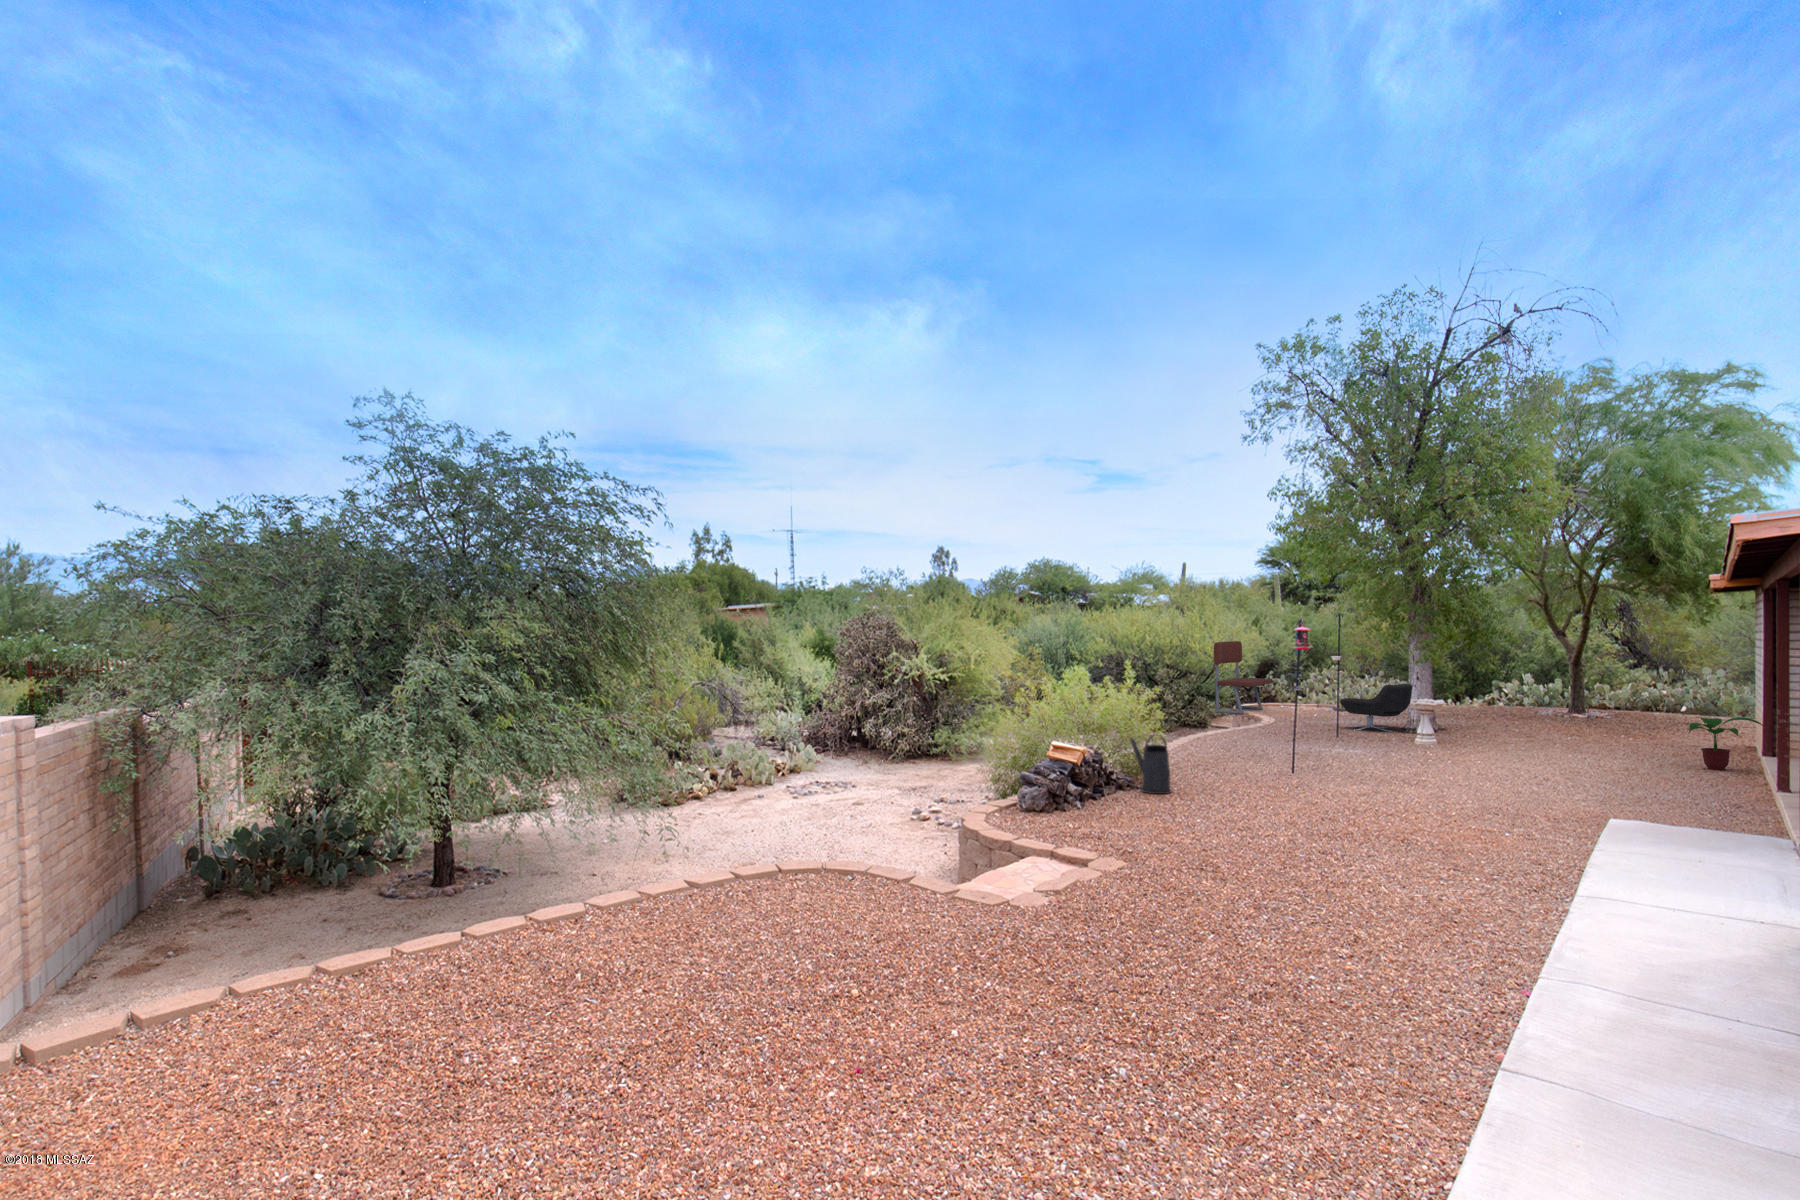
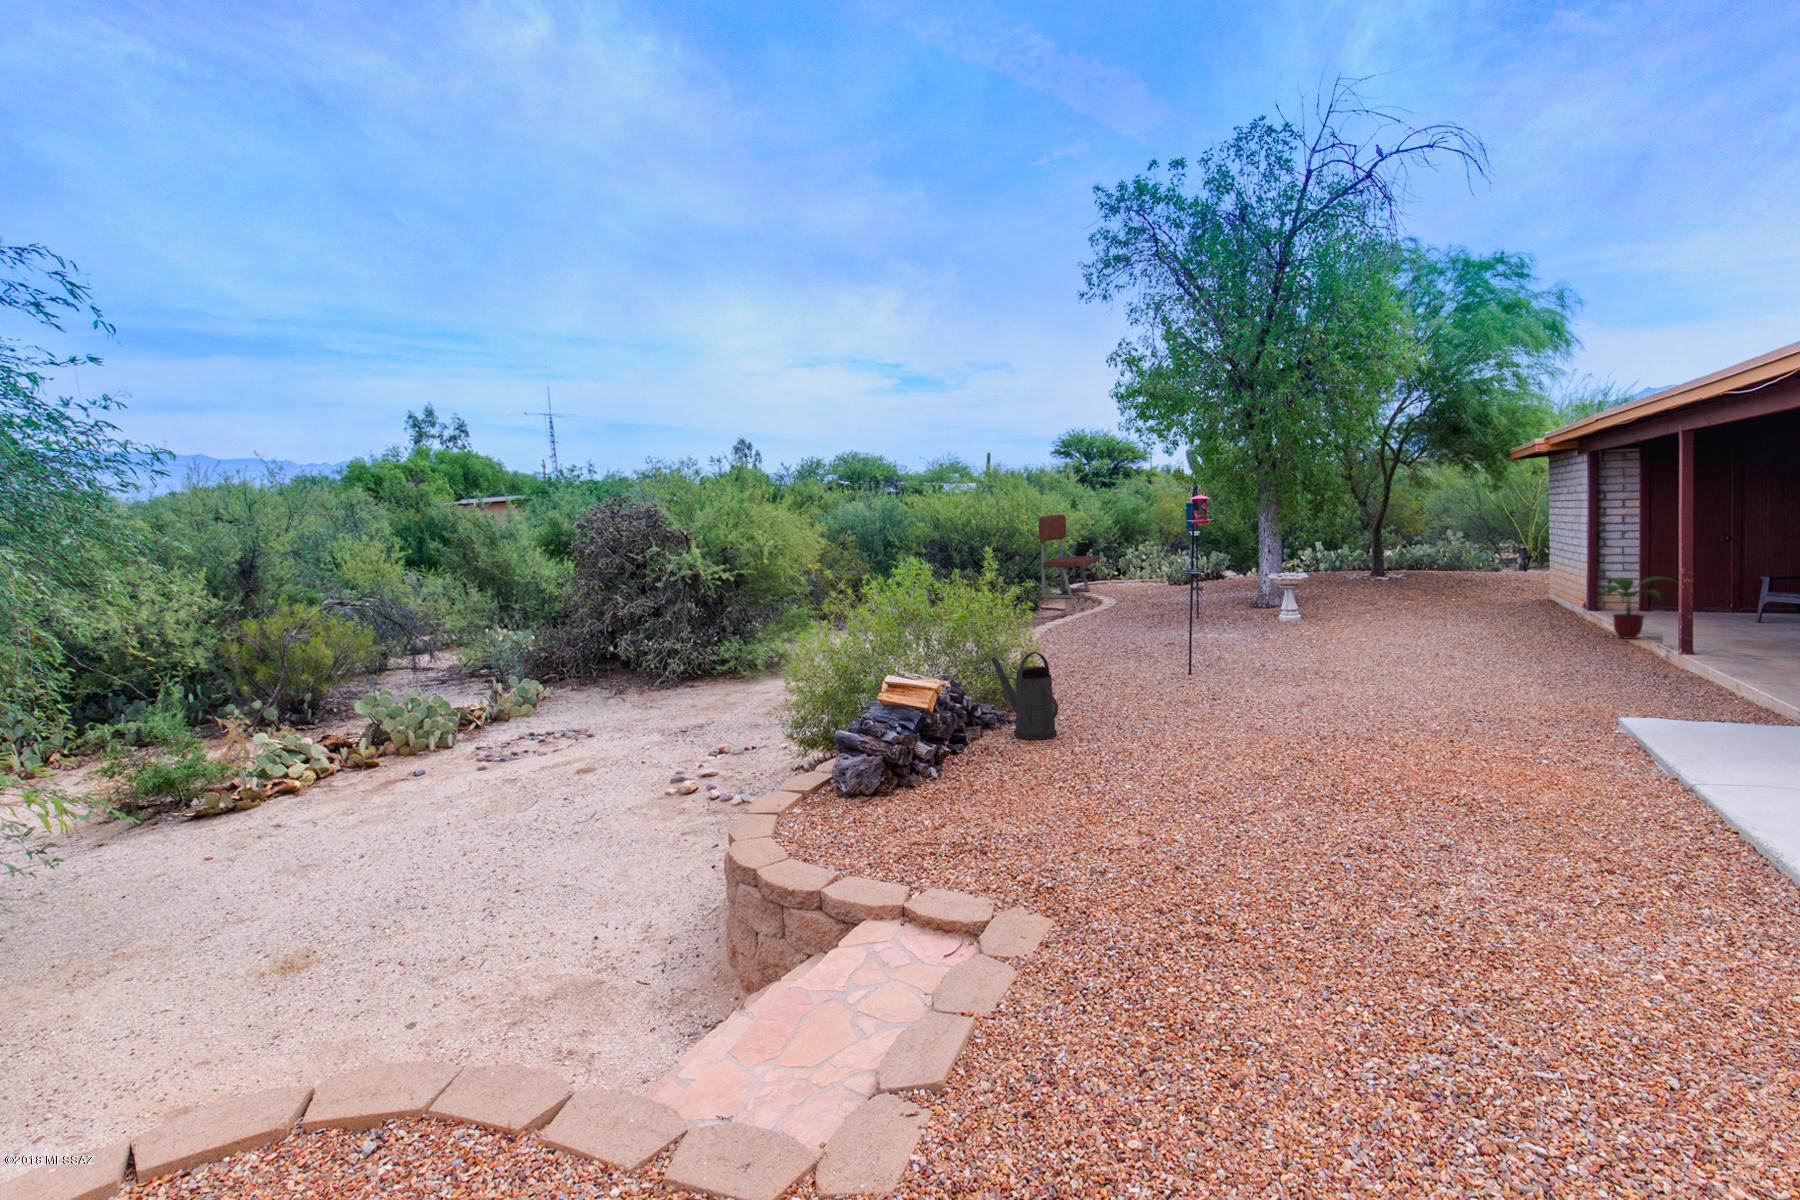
lounge chair: present [1340,684,1413,731] -> none [1190,555,1269,612]

